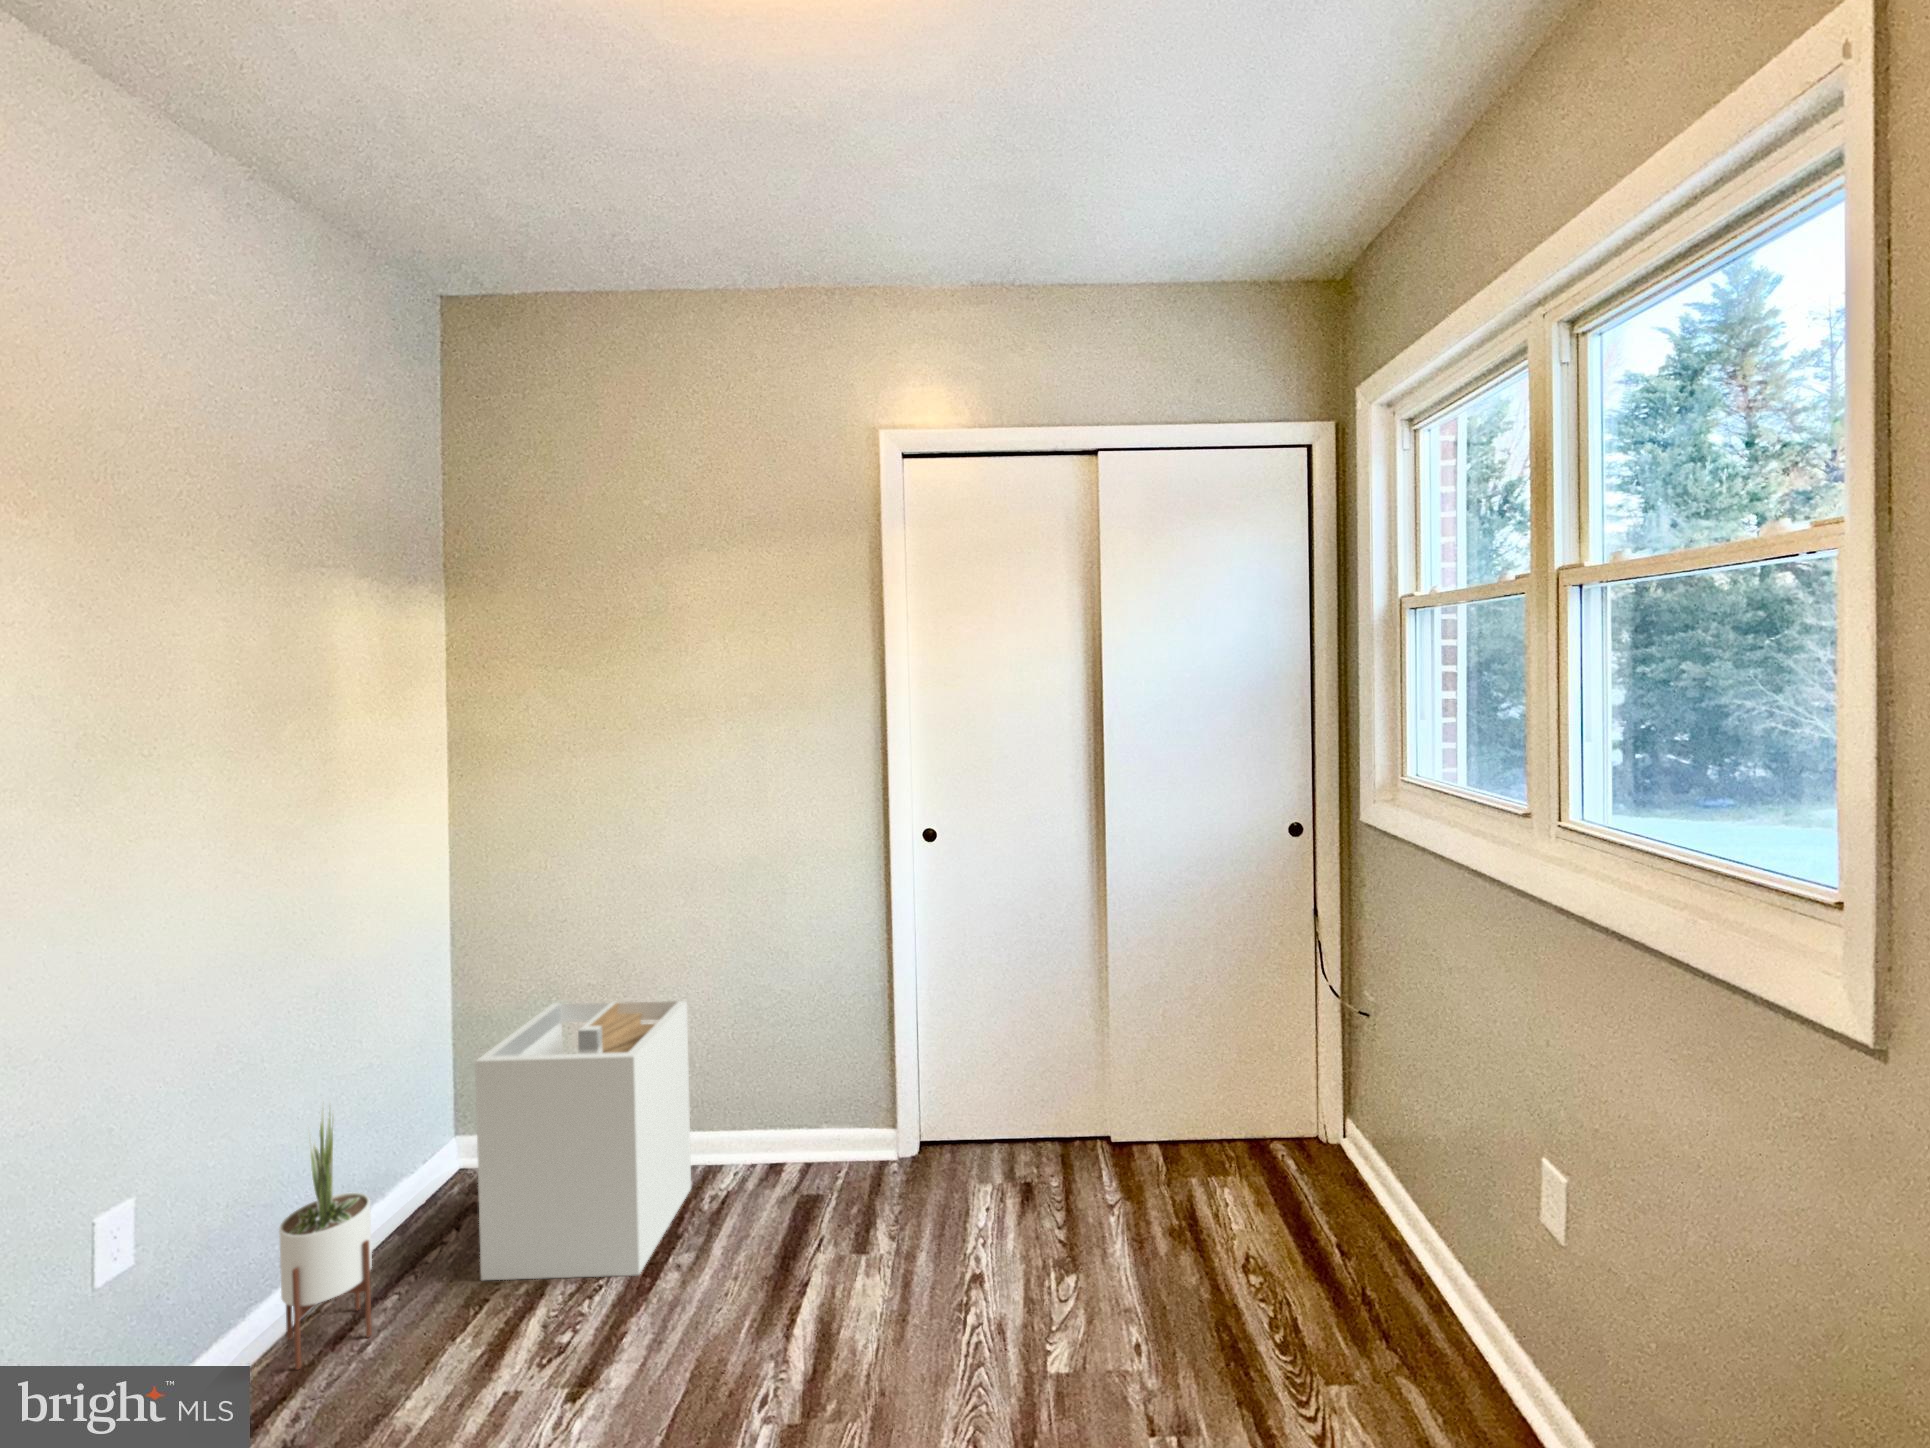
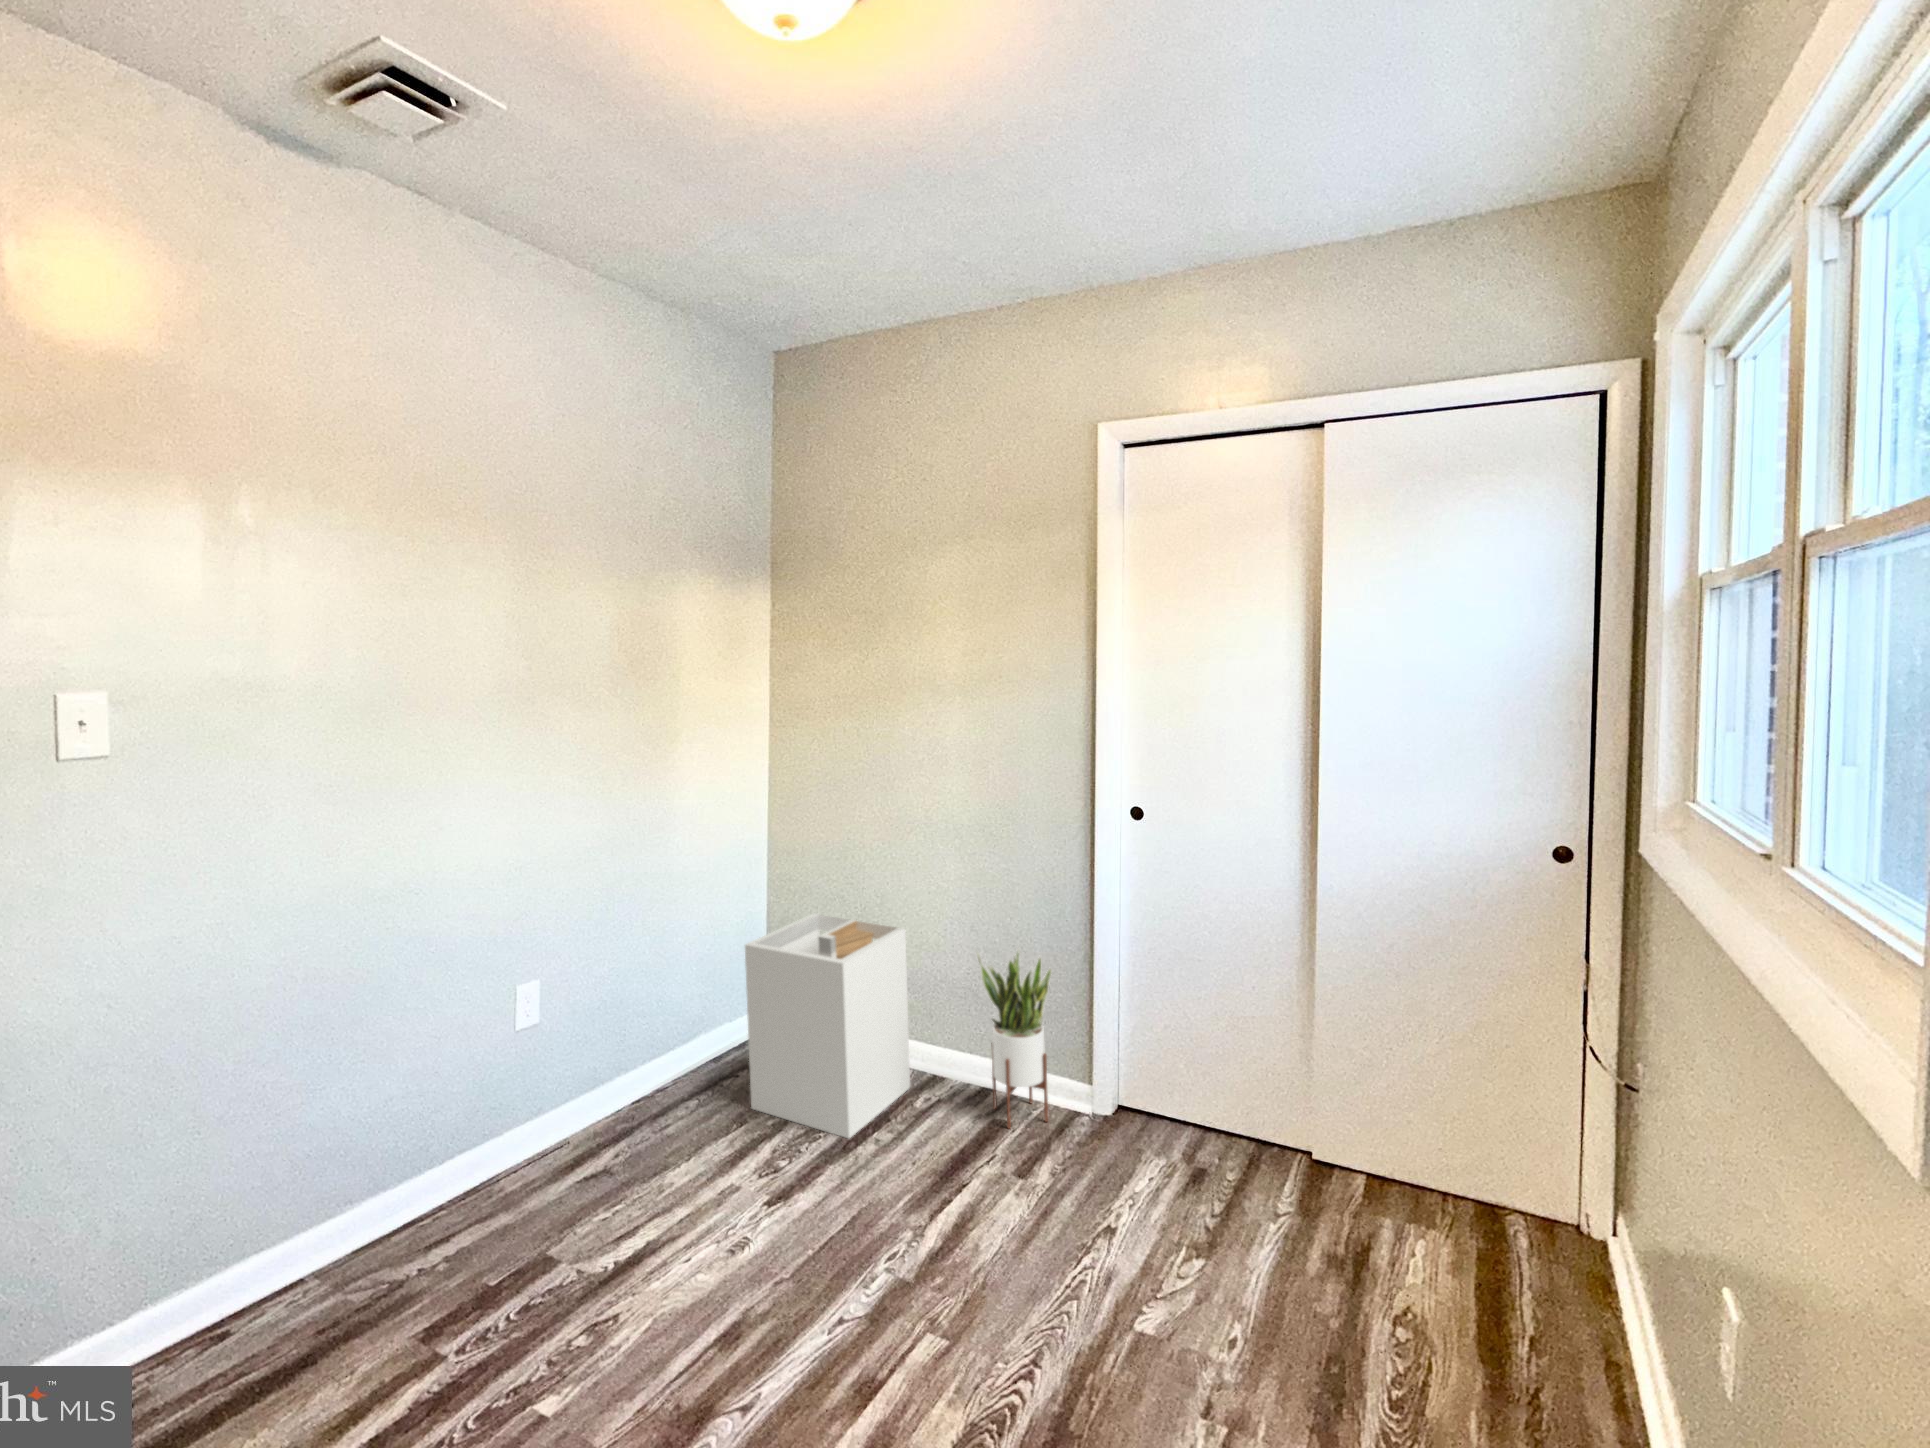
potted plant: present [279,1103,372,1370] -> present [975,947,1052,1128]

